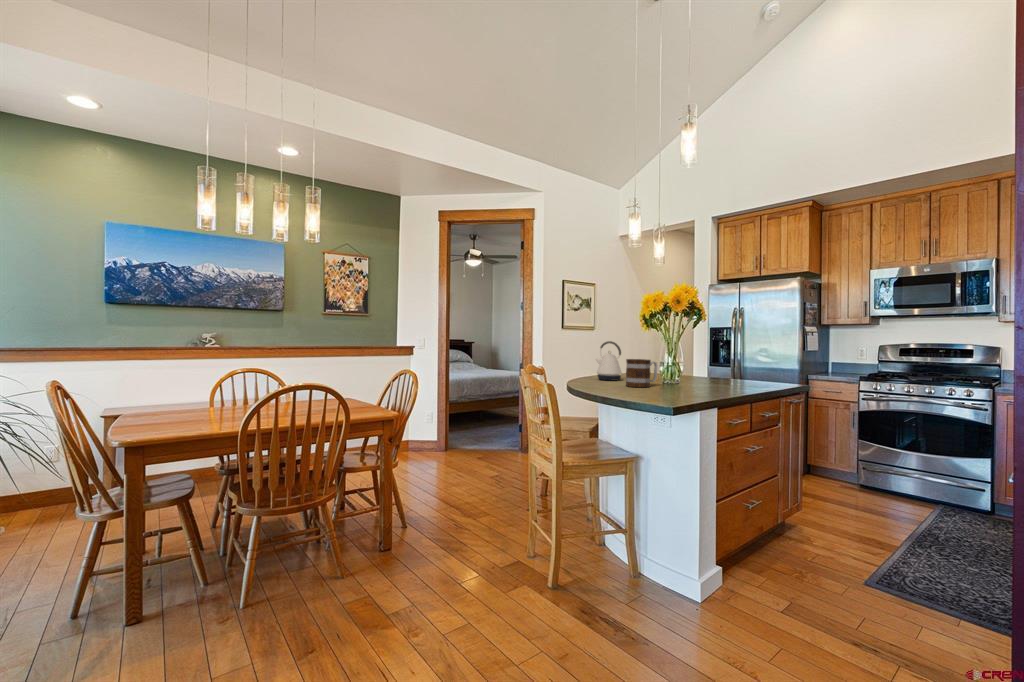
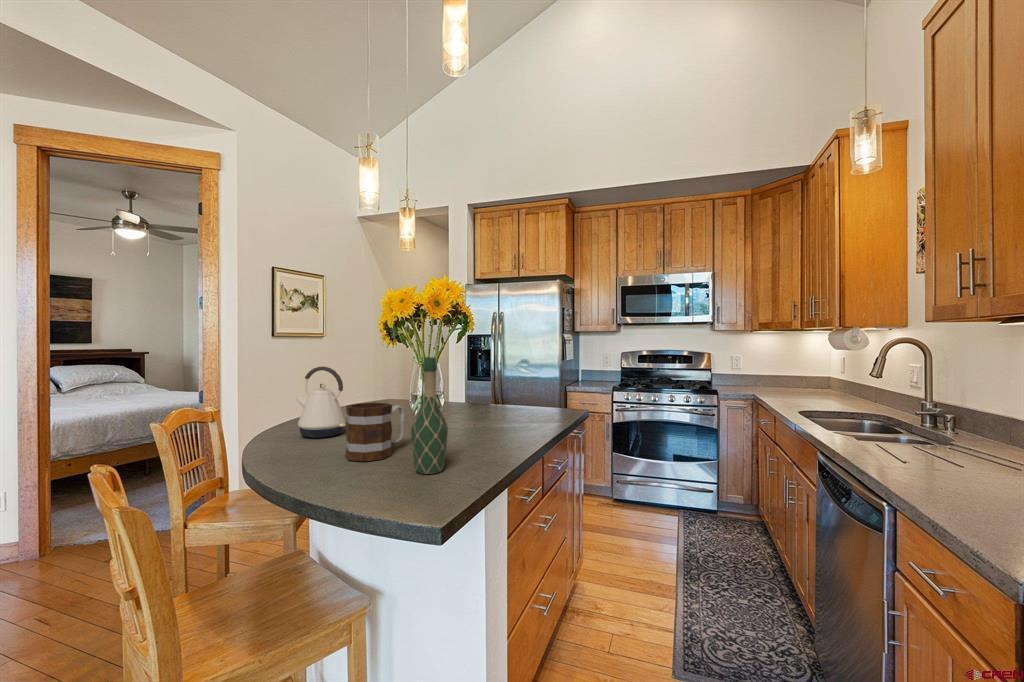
wine bottle: none [661,332,681,392] -> present [411,357,448,474]

